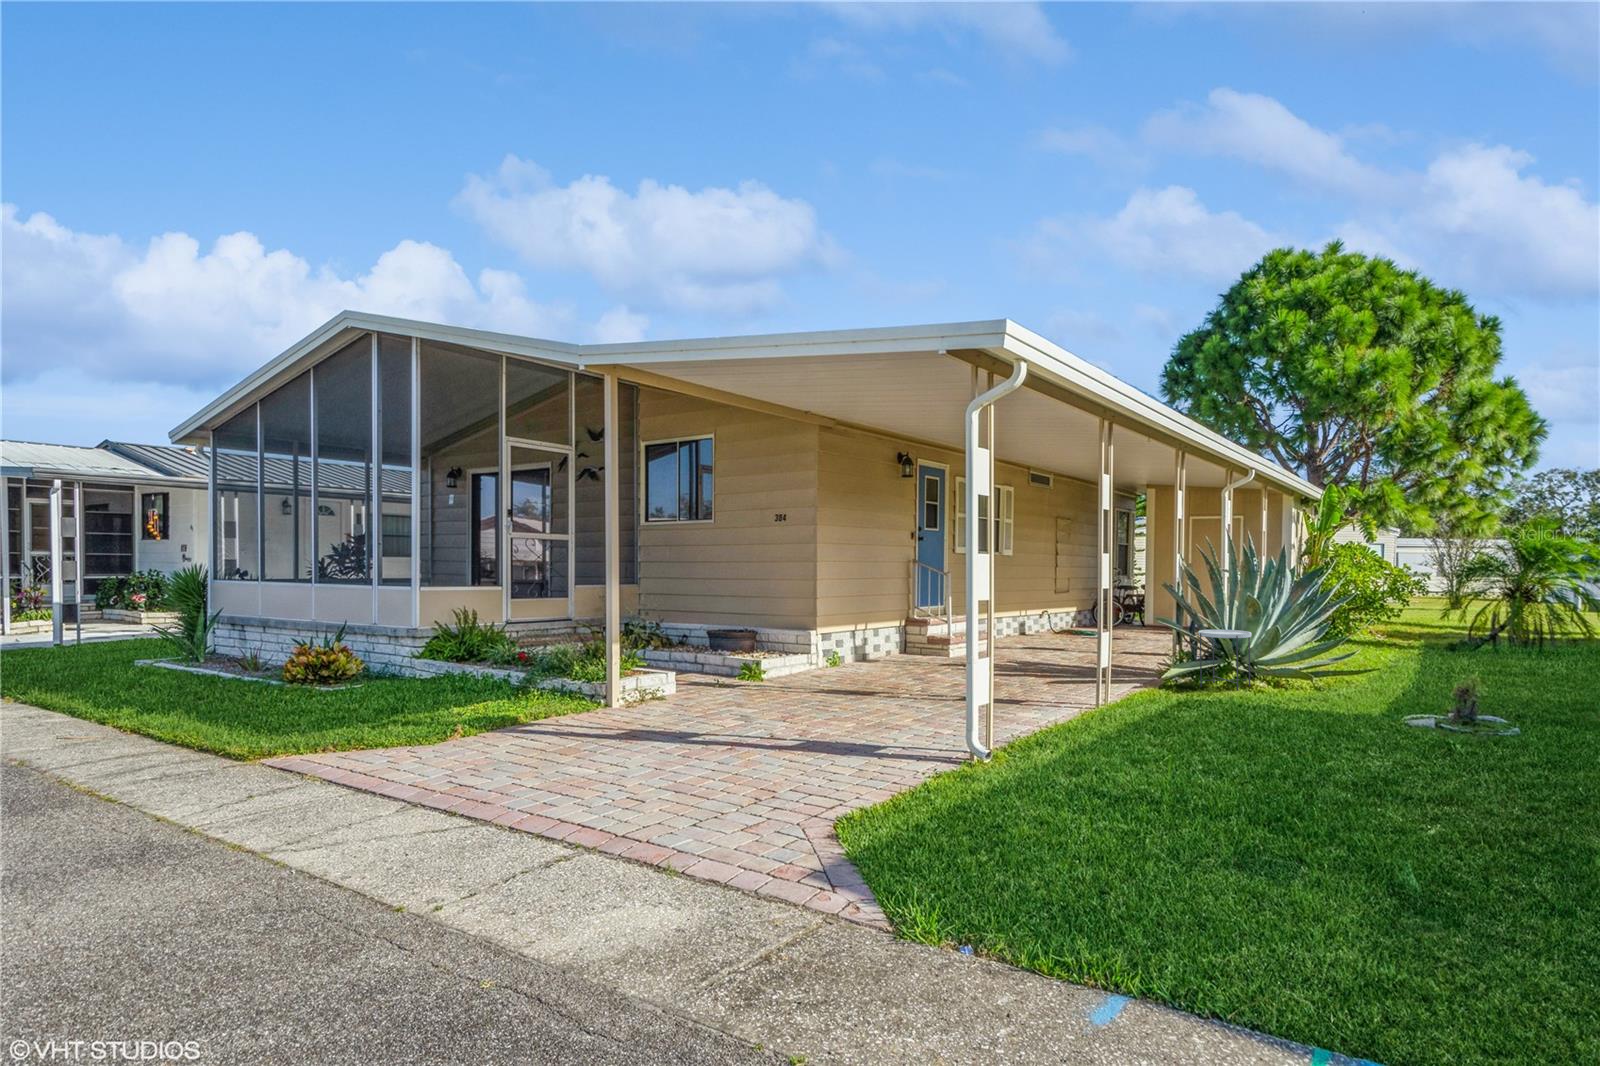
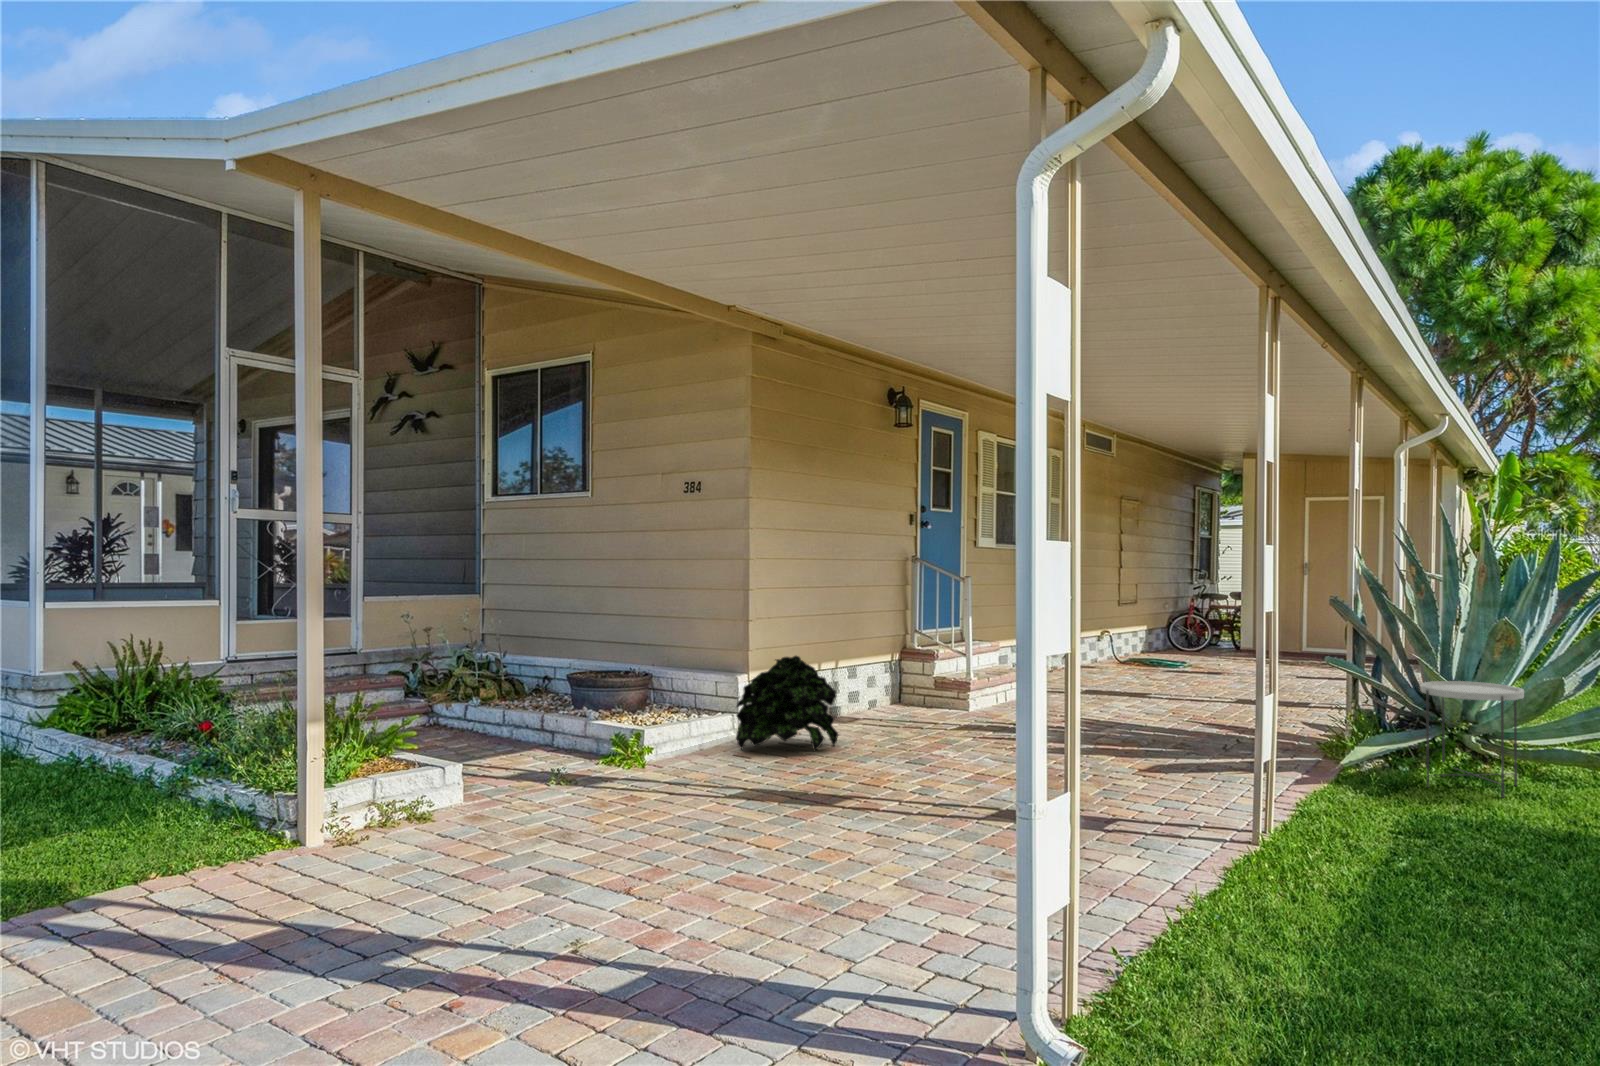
potted plant: none [811,619,873,674] -> present [736,656,839,751]

